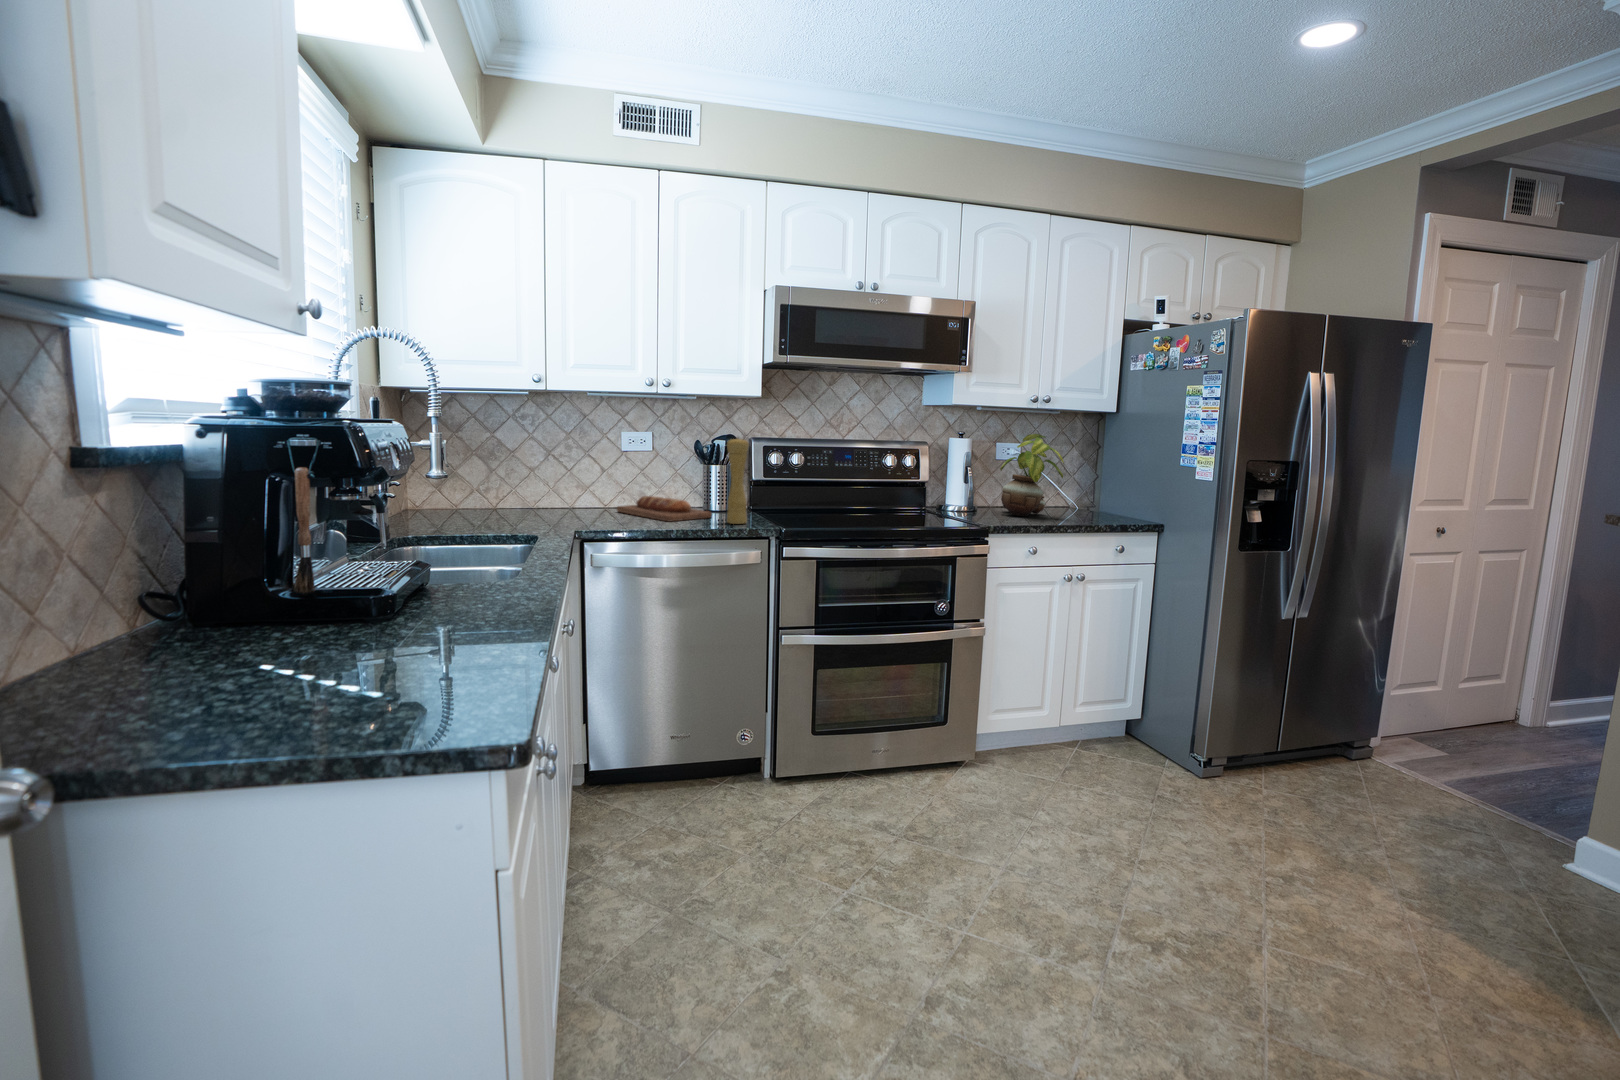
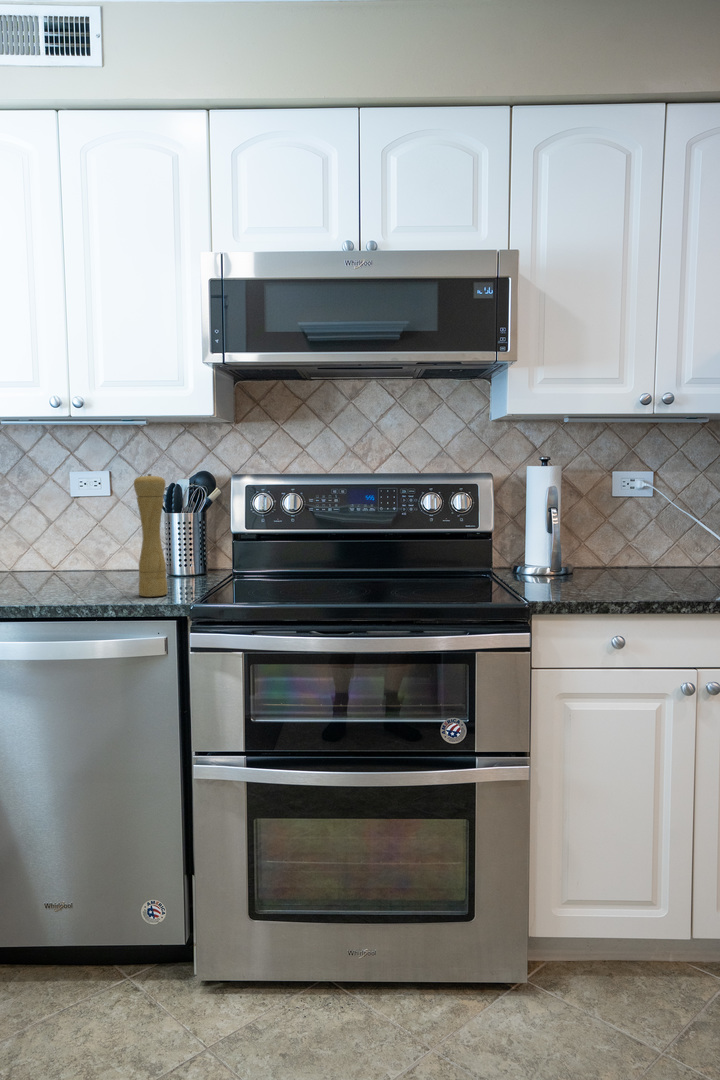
potted plant: present [1000,434,1064,516] -> none [596,454,695,584]
bread loaf: present [617,496,712,521] -> none [49,556,146,592]

